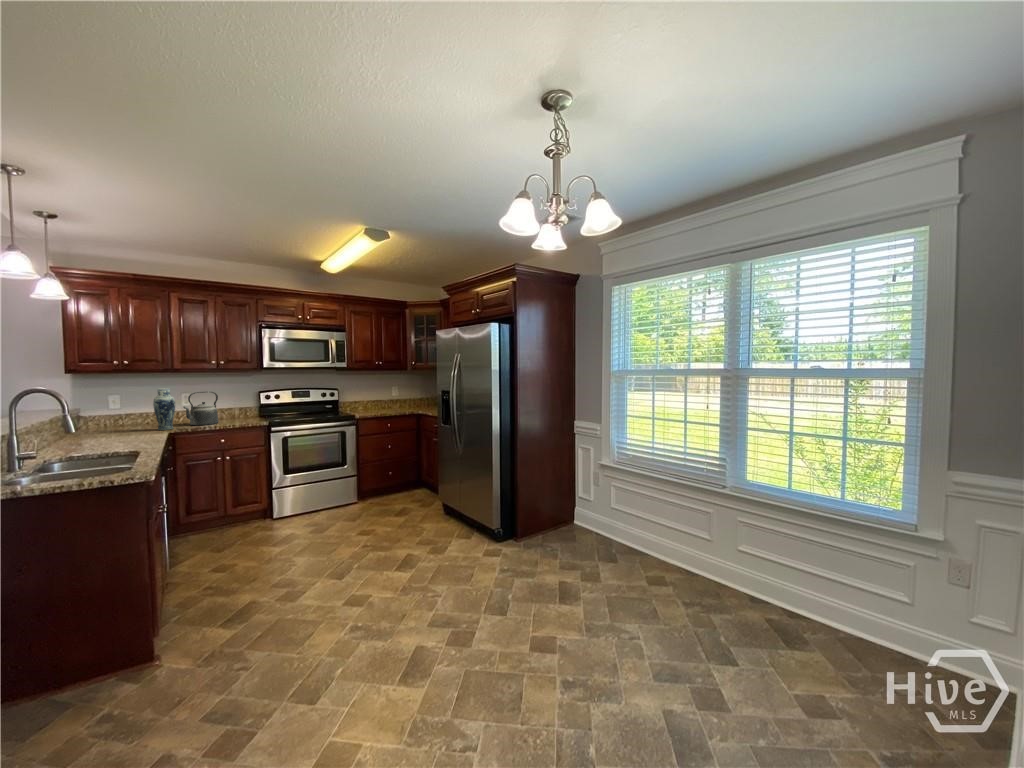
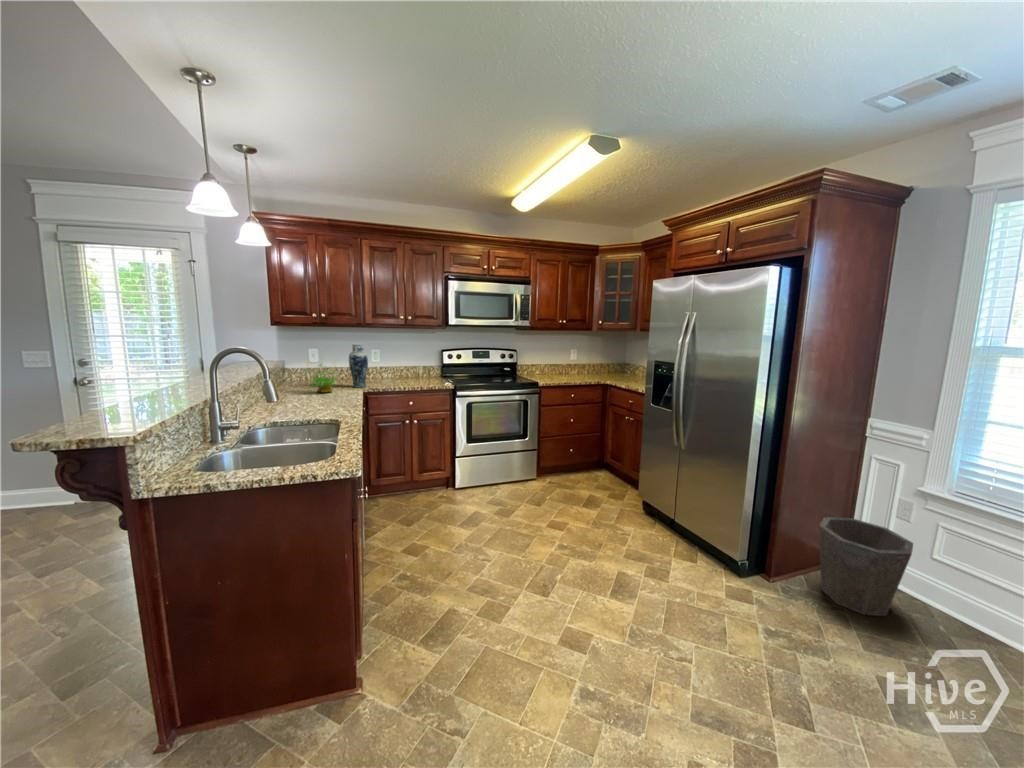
kettle: present [183,392,218,425] -> none [375,348,405,384]
potted plant: none [98,400,143,436] -> present [304,360,338,392]
waste bin: none [540,493,591,555] -> present [819,517,913,616]

